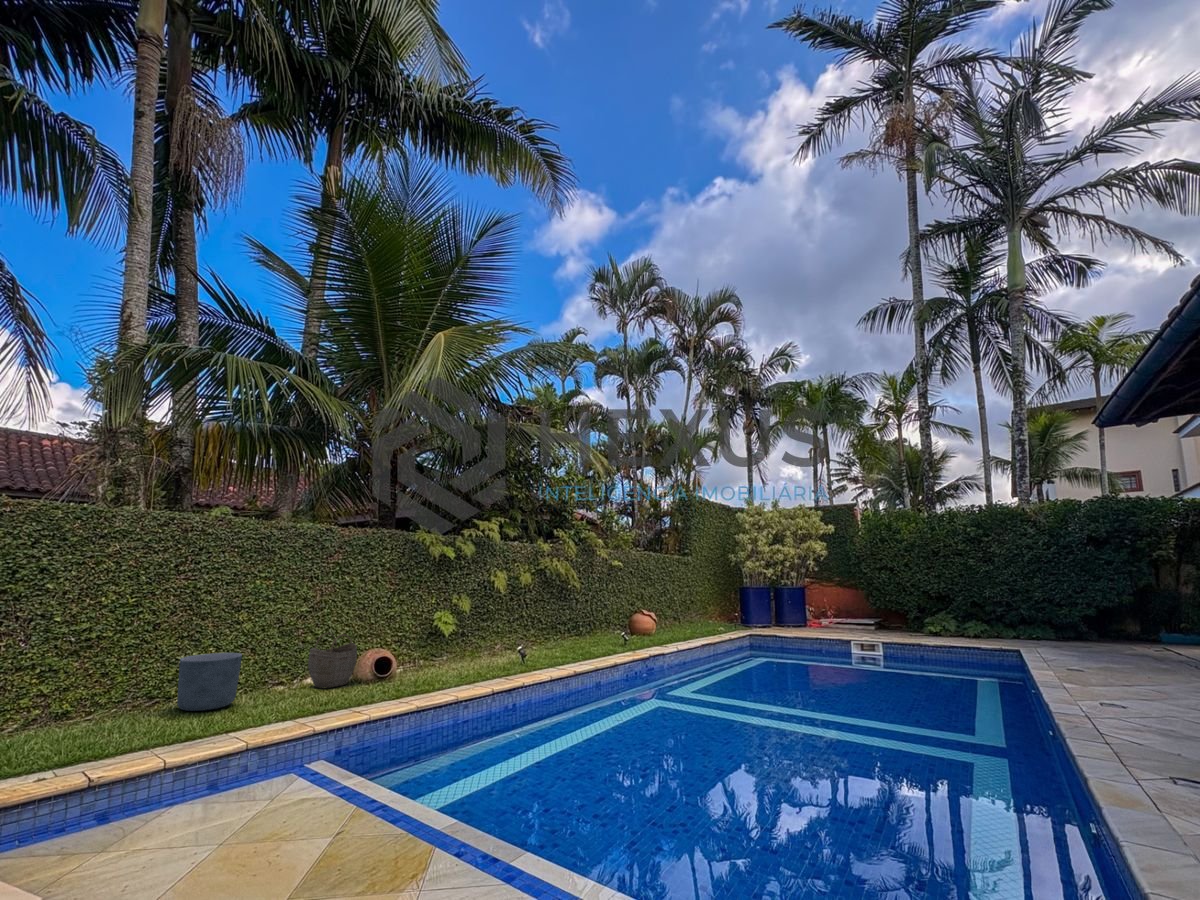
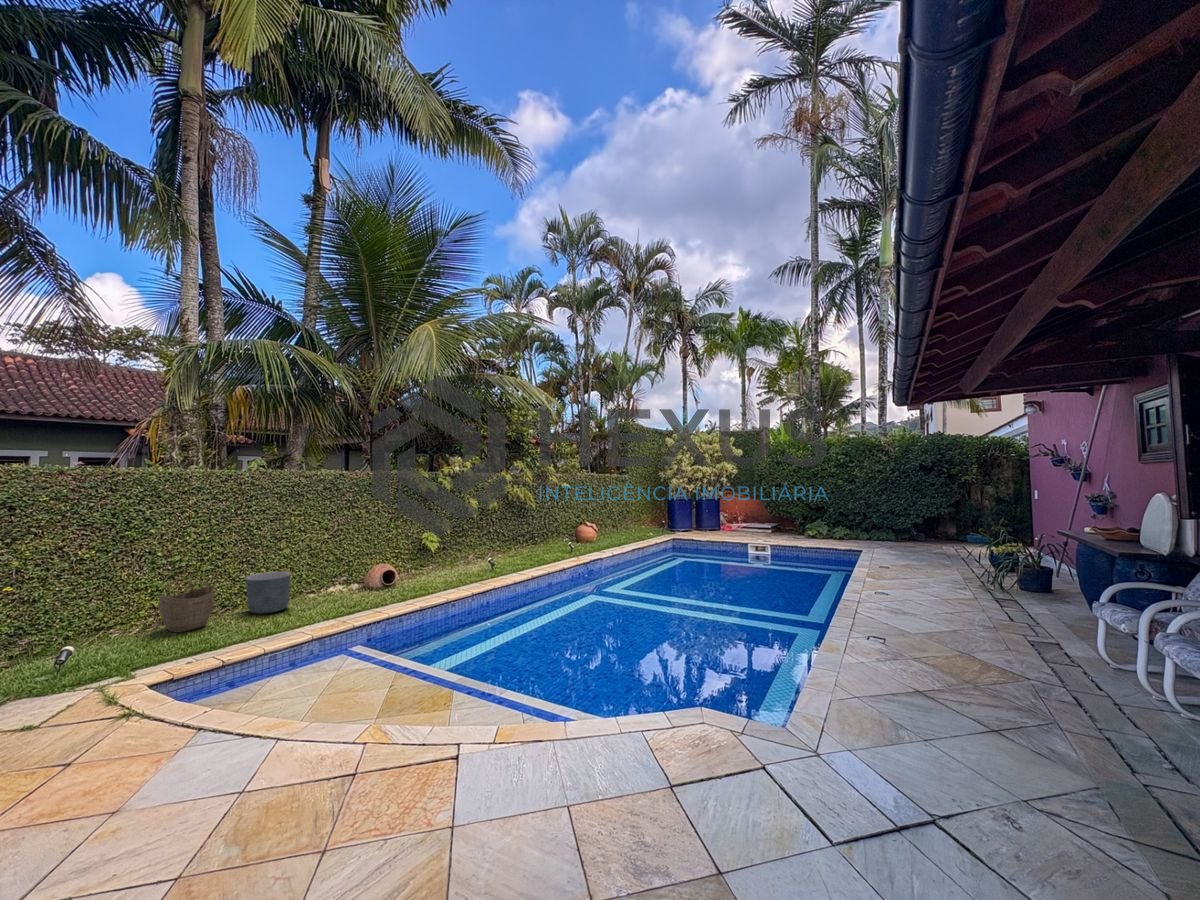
woven basket: present [308,633,357,688] -> present [160,578,214,633]

